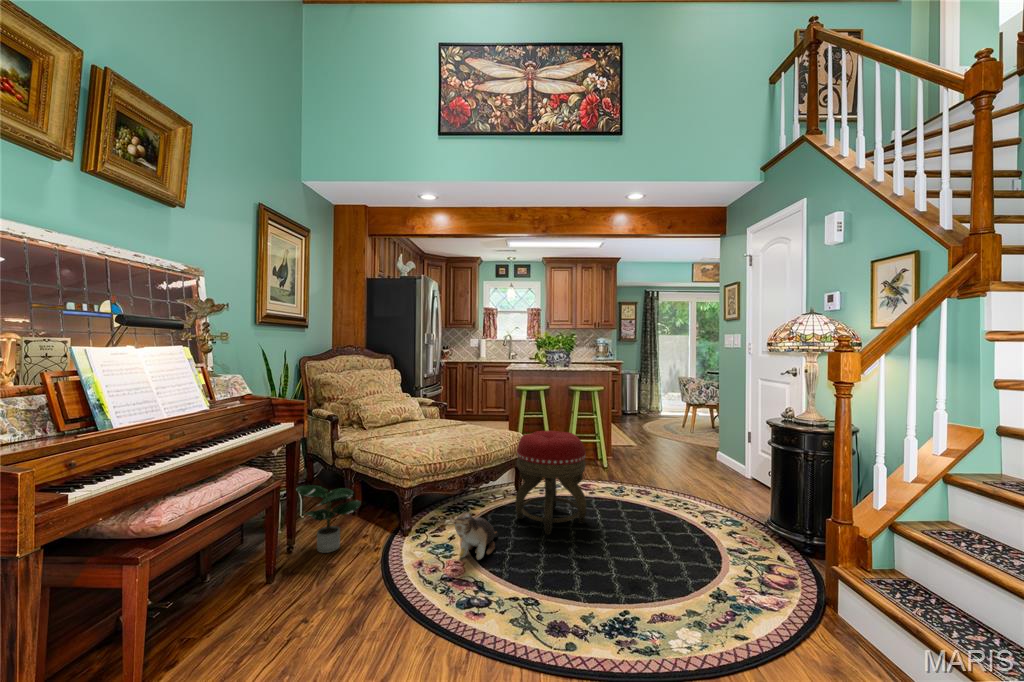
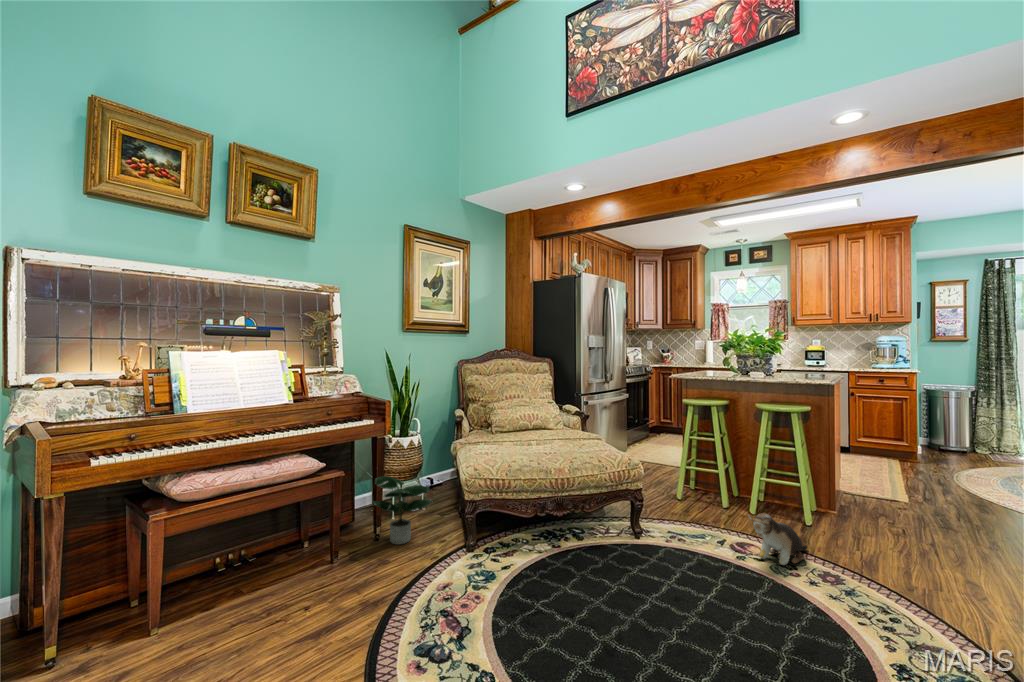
footstool: present [515,431,586,534] -> none [592,455,687,595]
plush toy: present [450,513,498,560] -> present [747,513,807,565]

